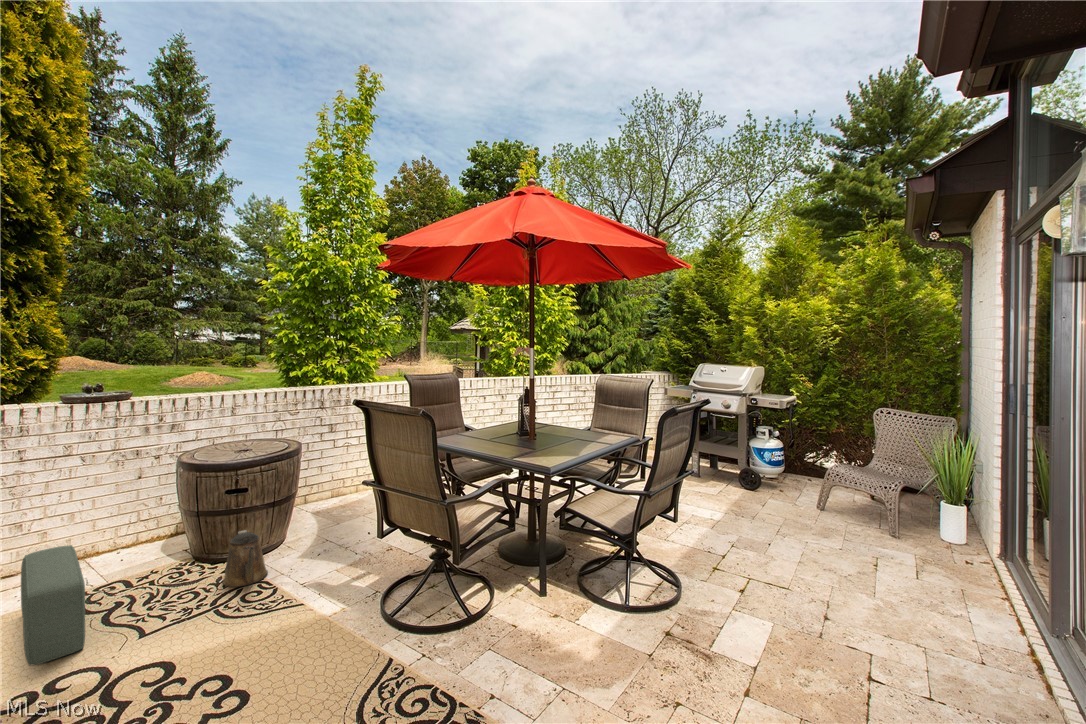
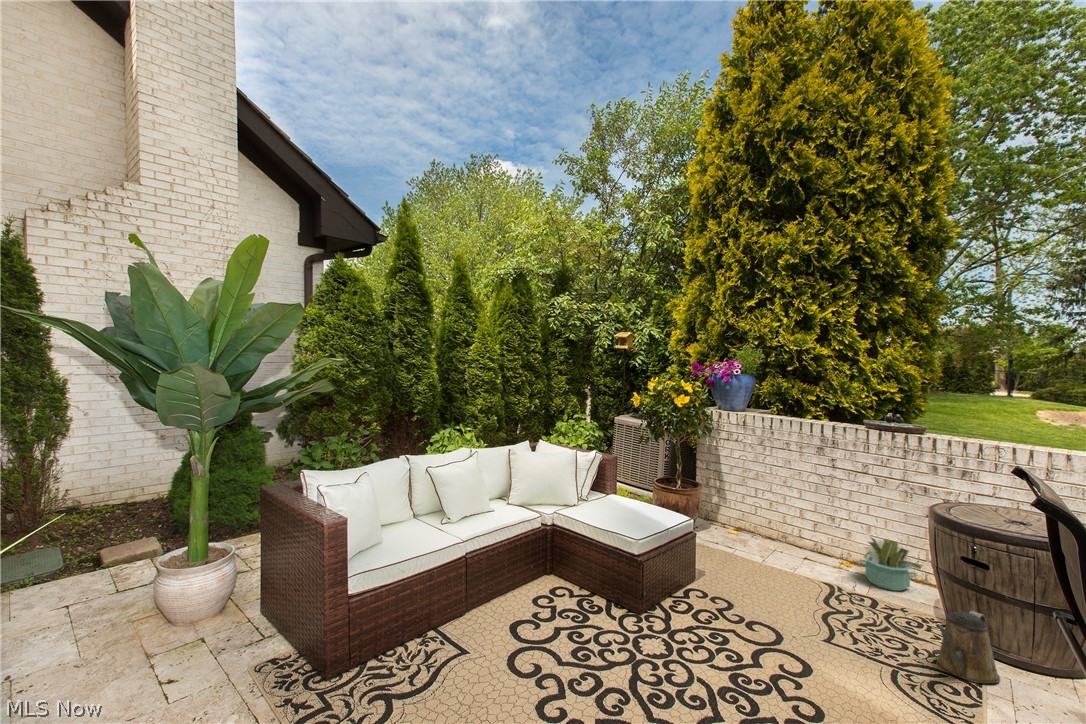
decorative plant: none [76,514,149,571] -> present [859,537,922,591]
pouf: present [21,545,85,666] -> none [761,536,831,620]

